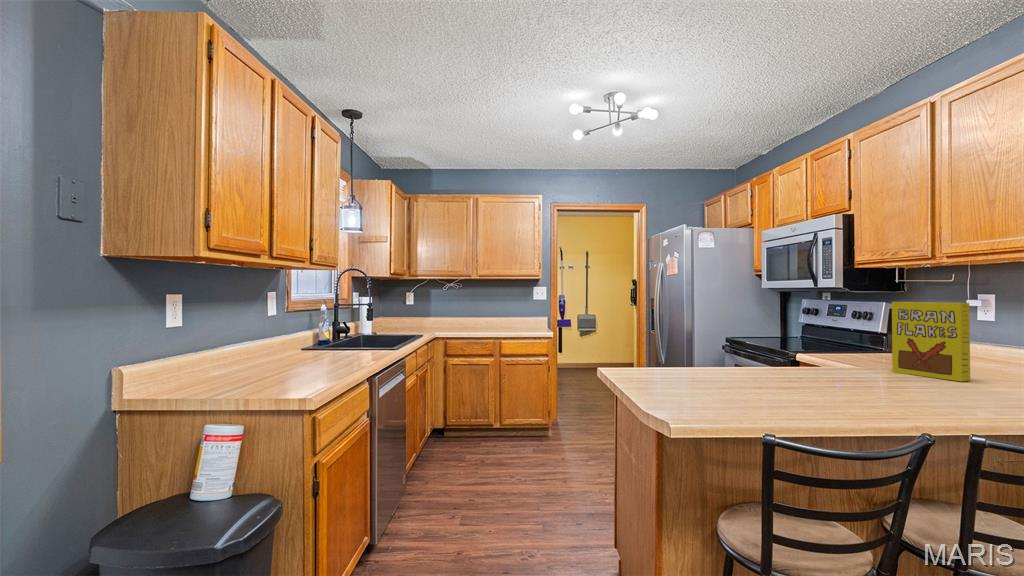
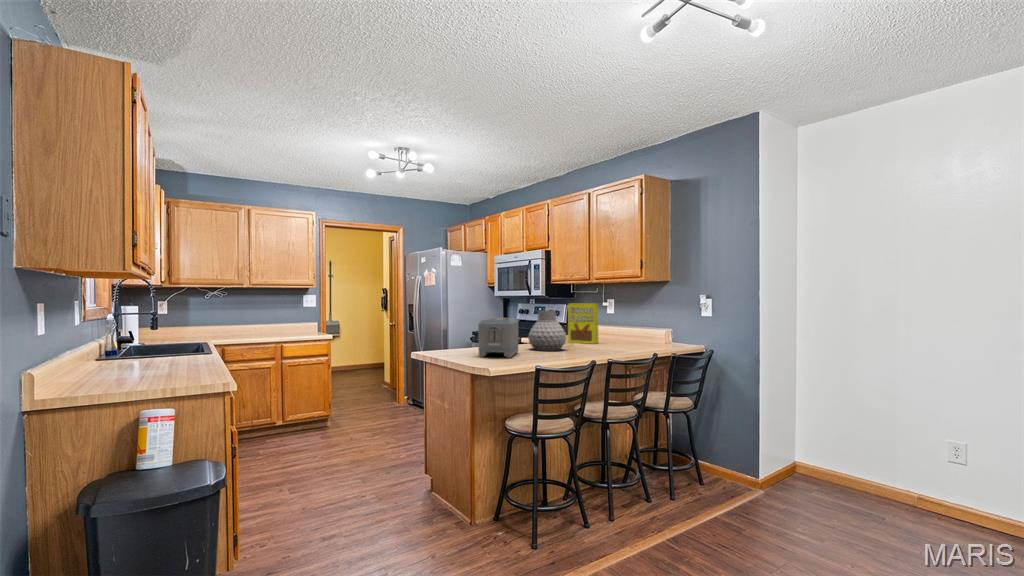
vase: none [793,315,882,394] -> present [528,310,566,351]
toaster: none [675,326,765,406] -> present [478,318,518,358]

